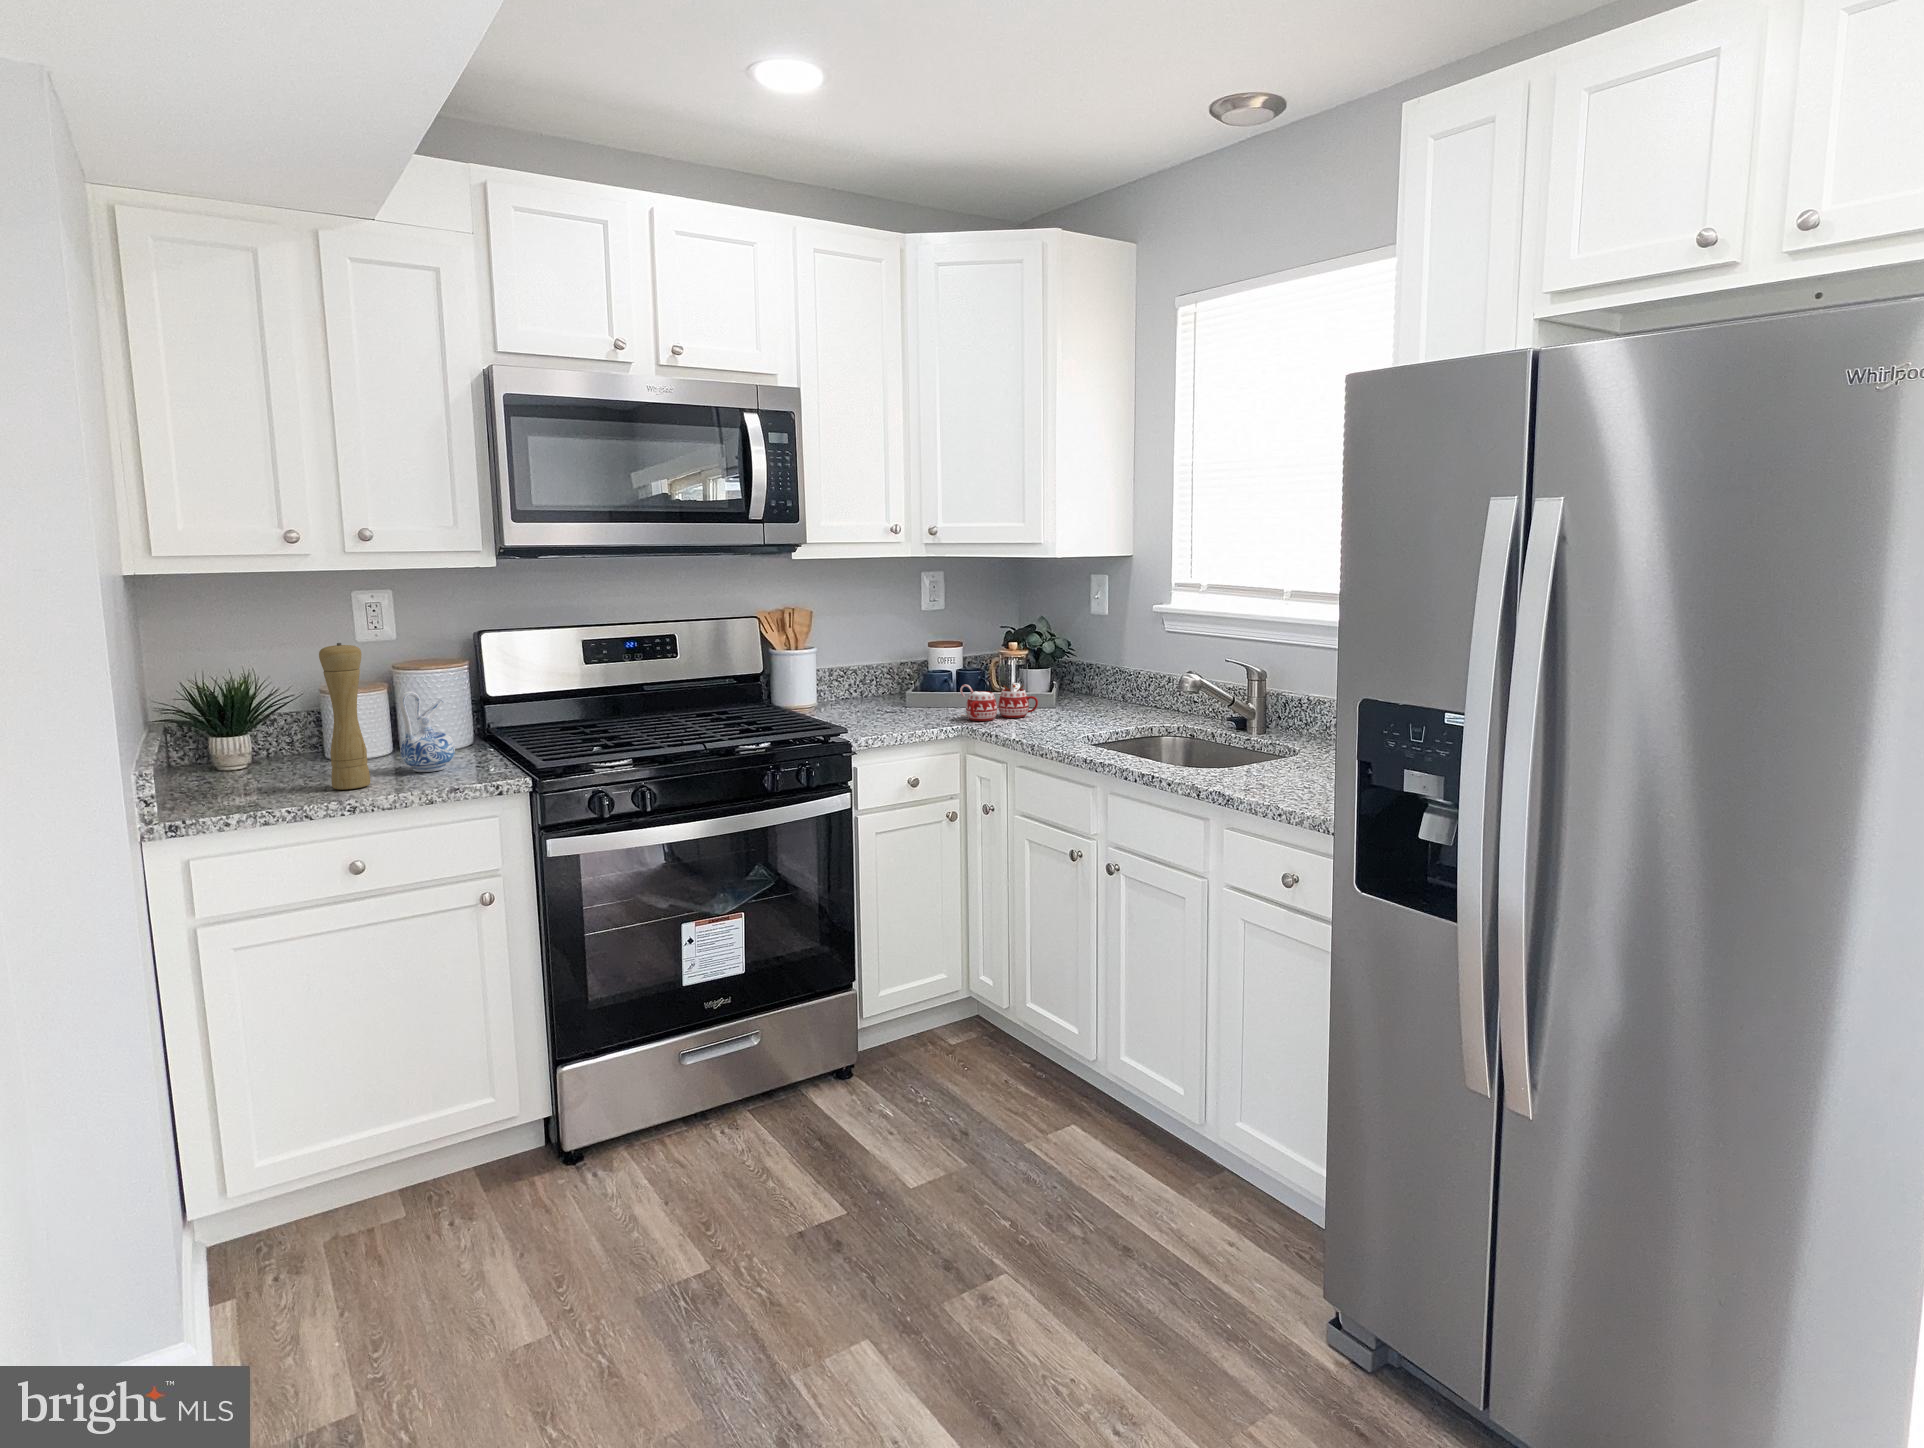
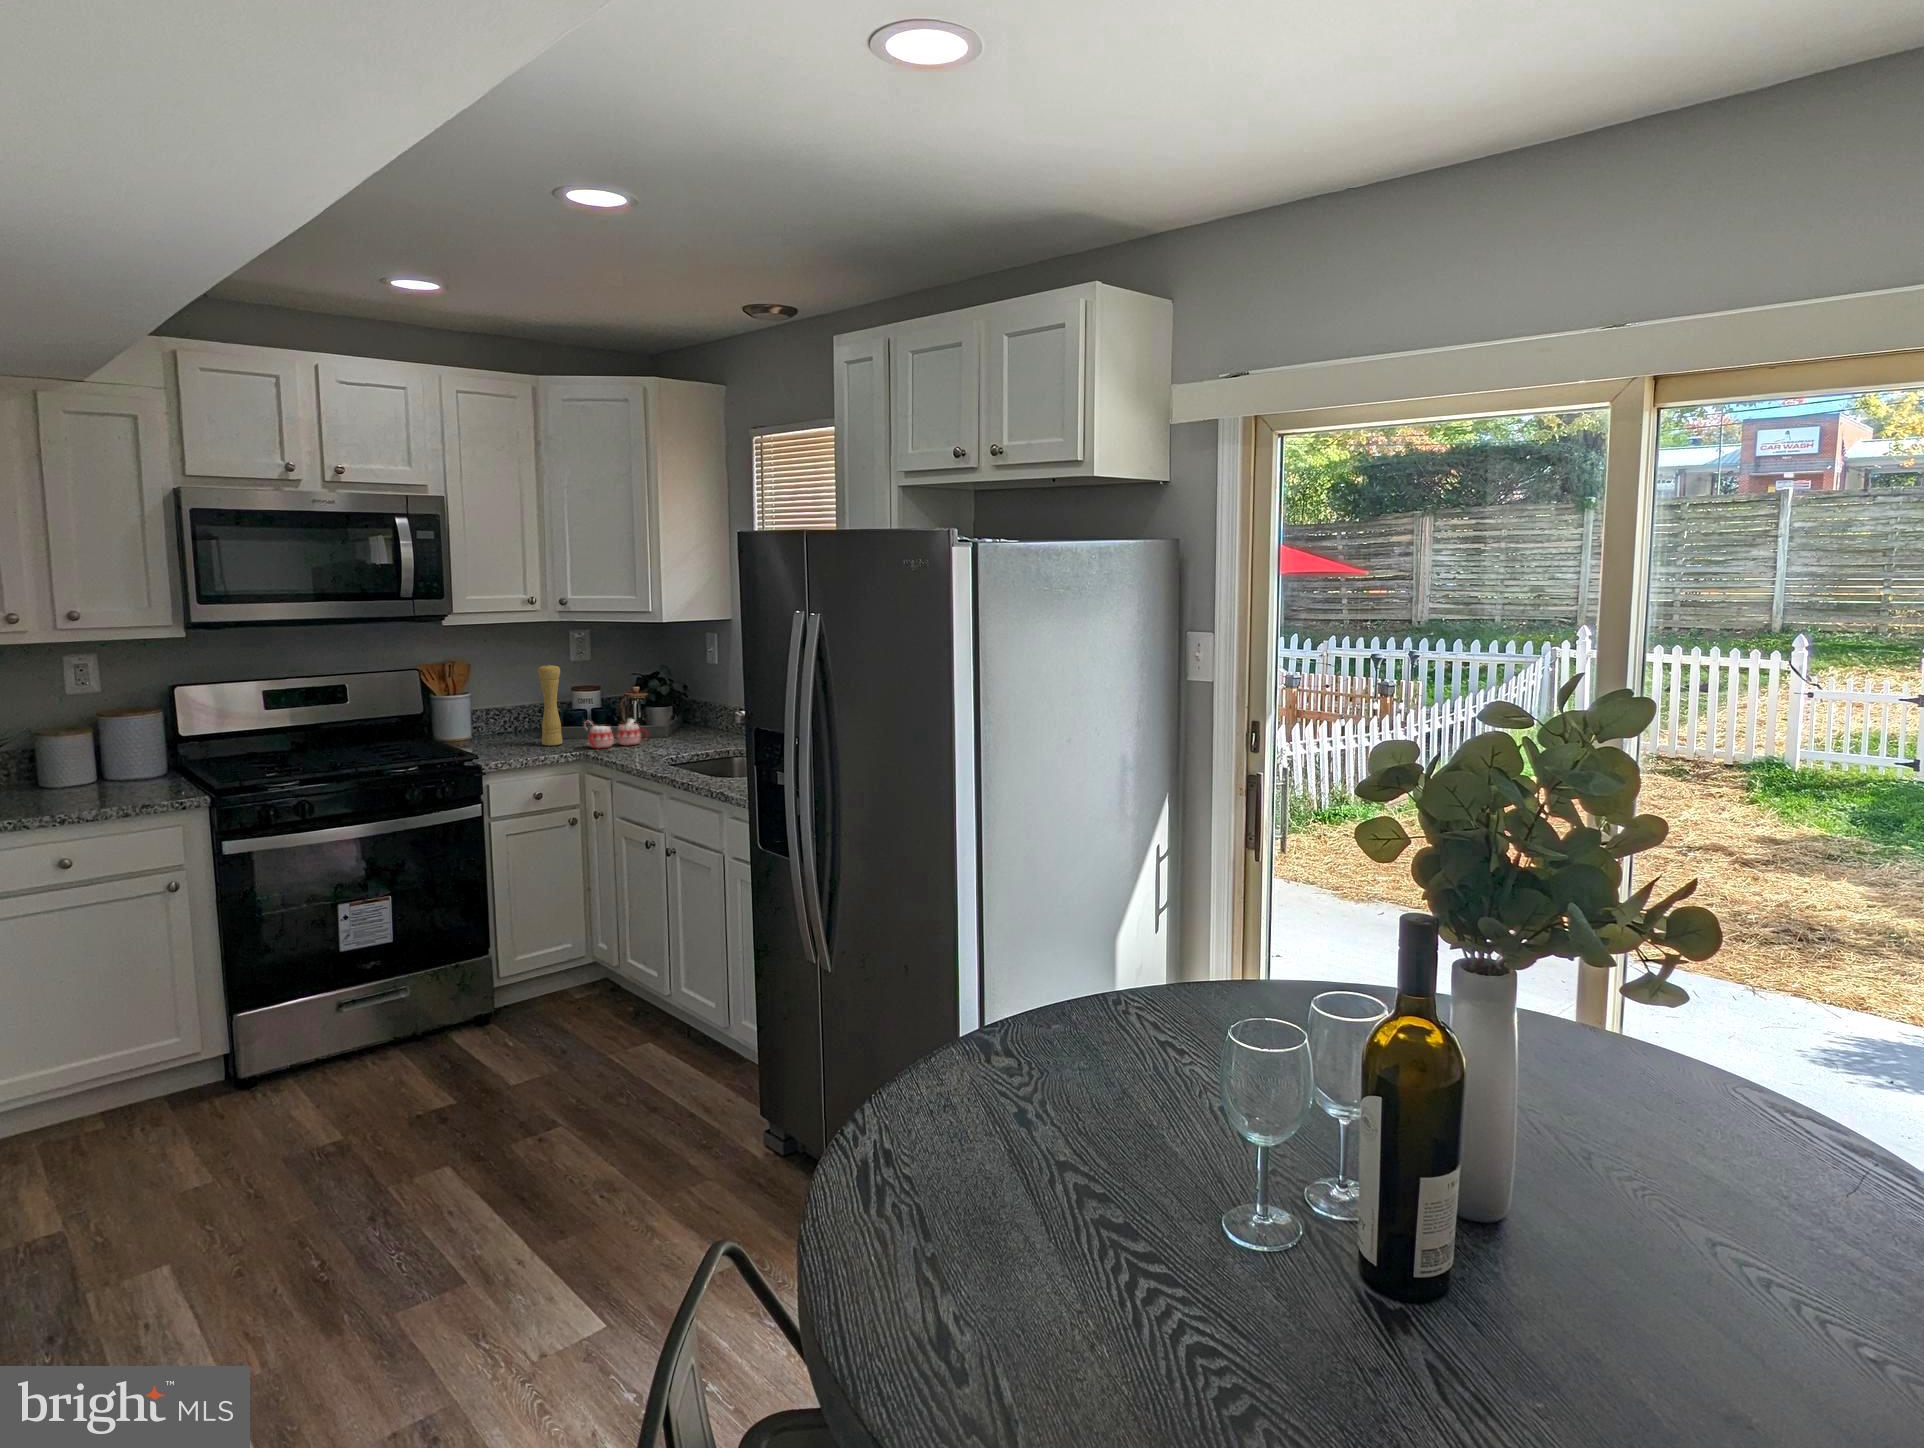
pepper mill: present [319,643,370,790] -> present [538,664,562,746]
ceramic pitcher: present [400,691,455,772] -> none [102,734,149,795]

